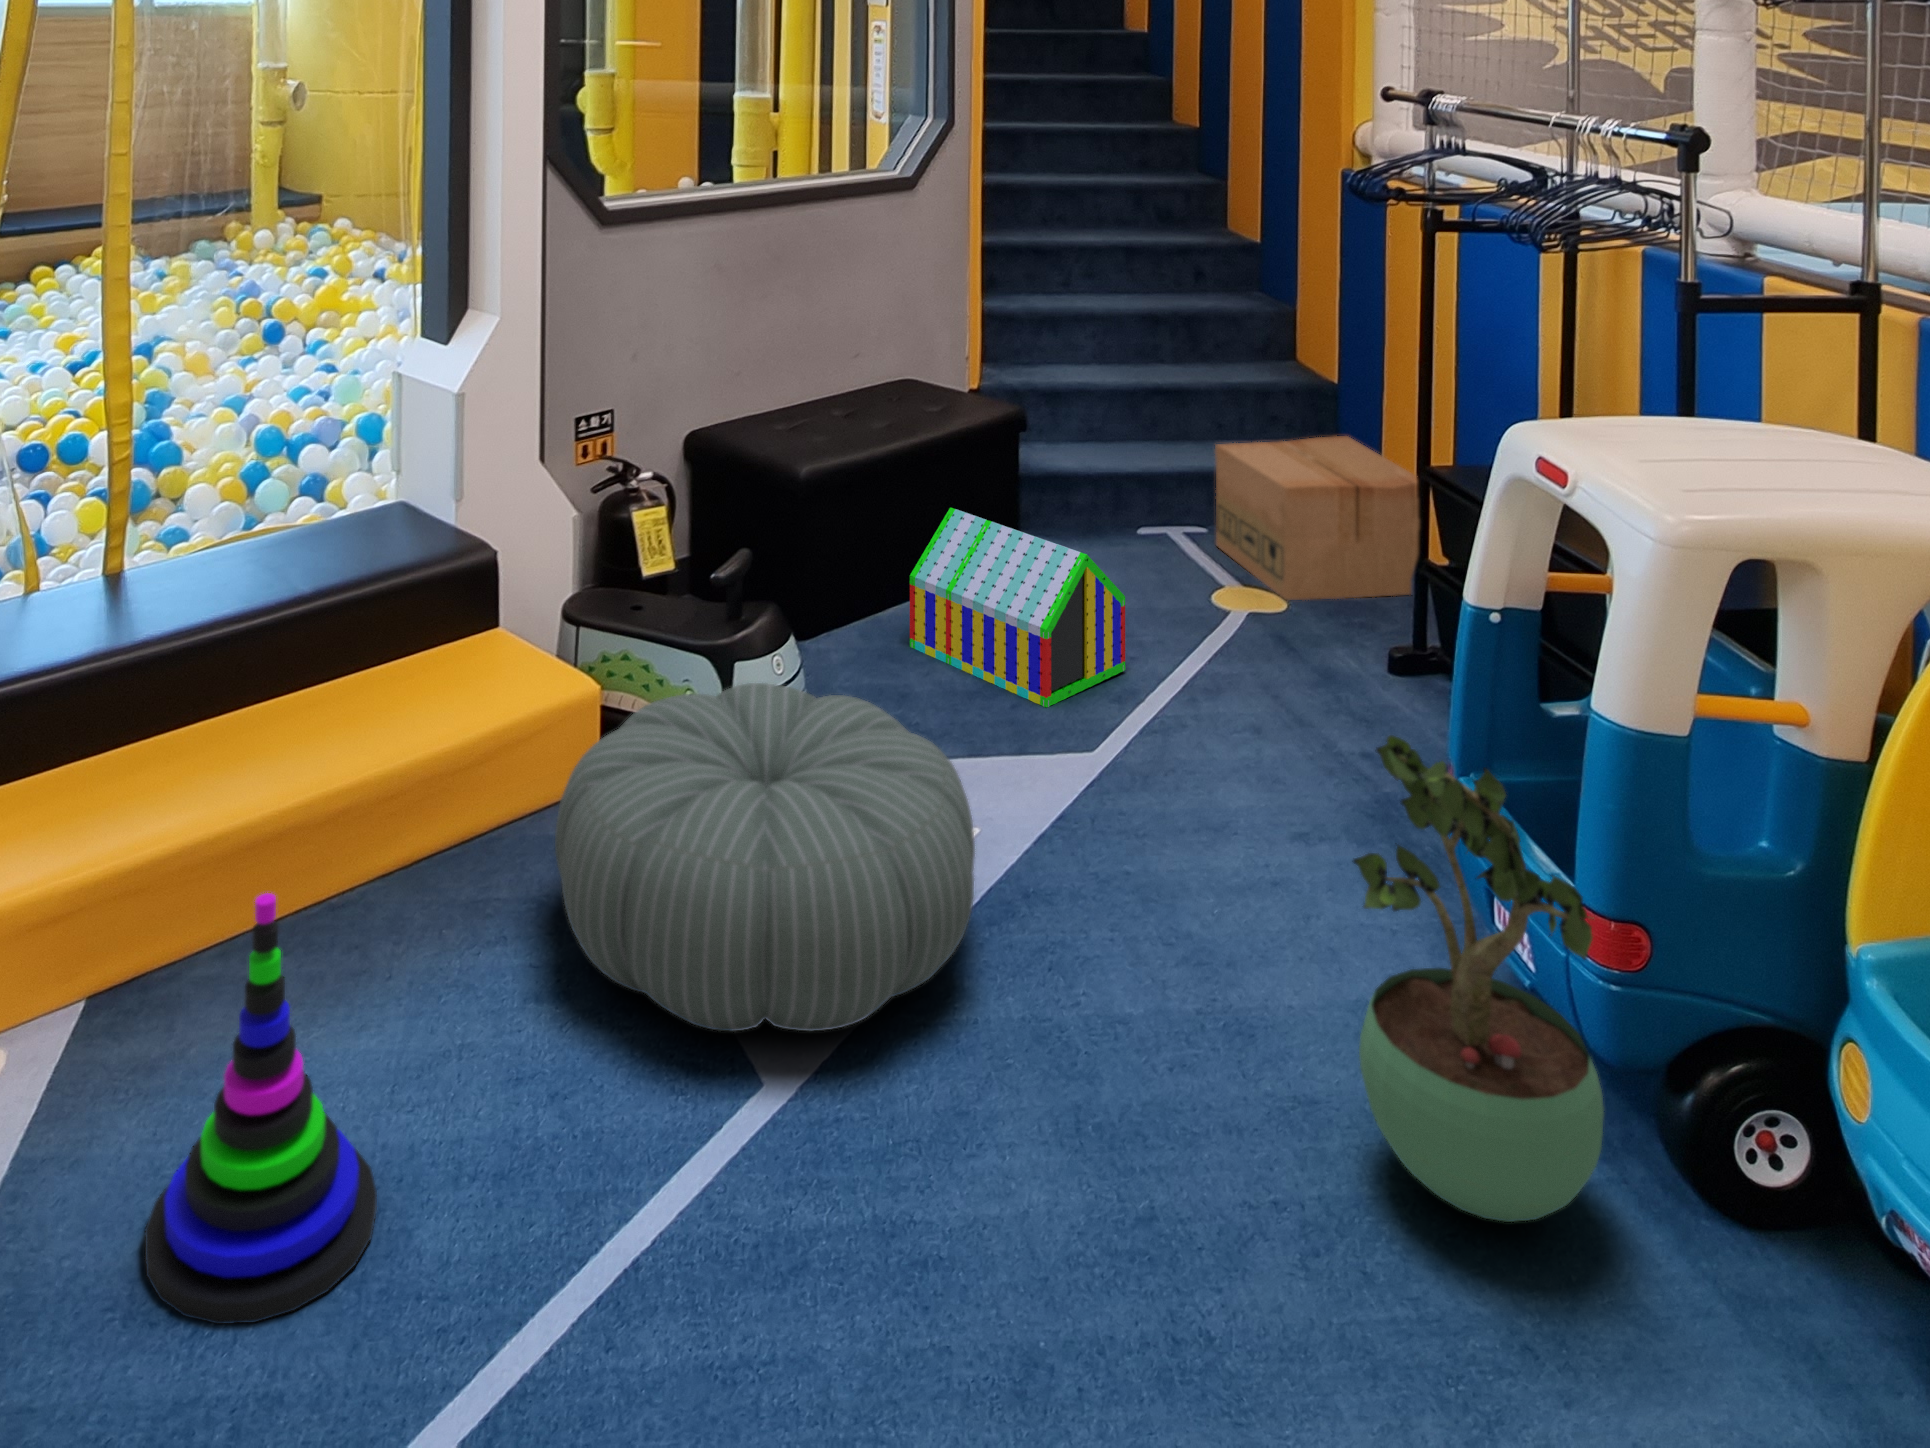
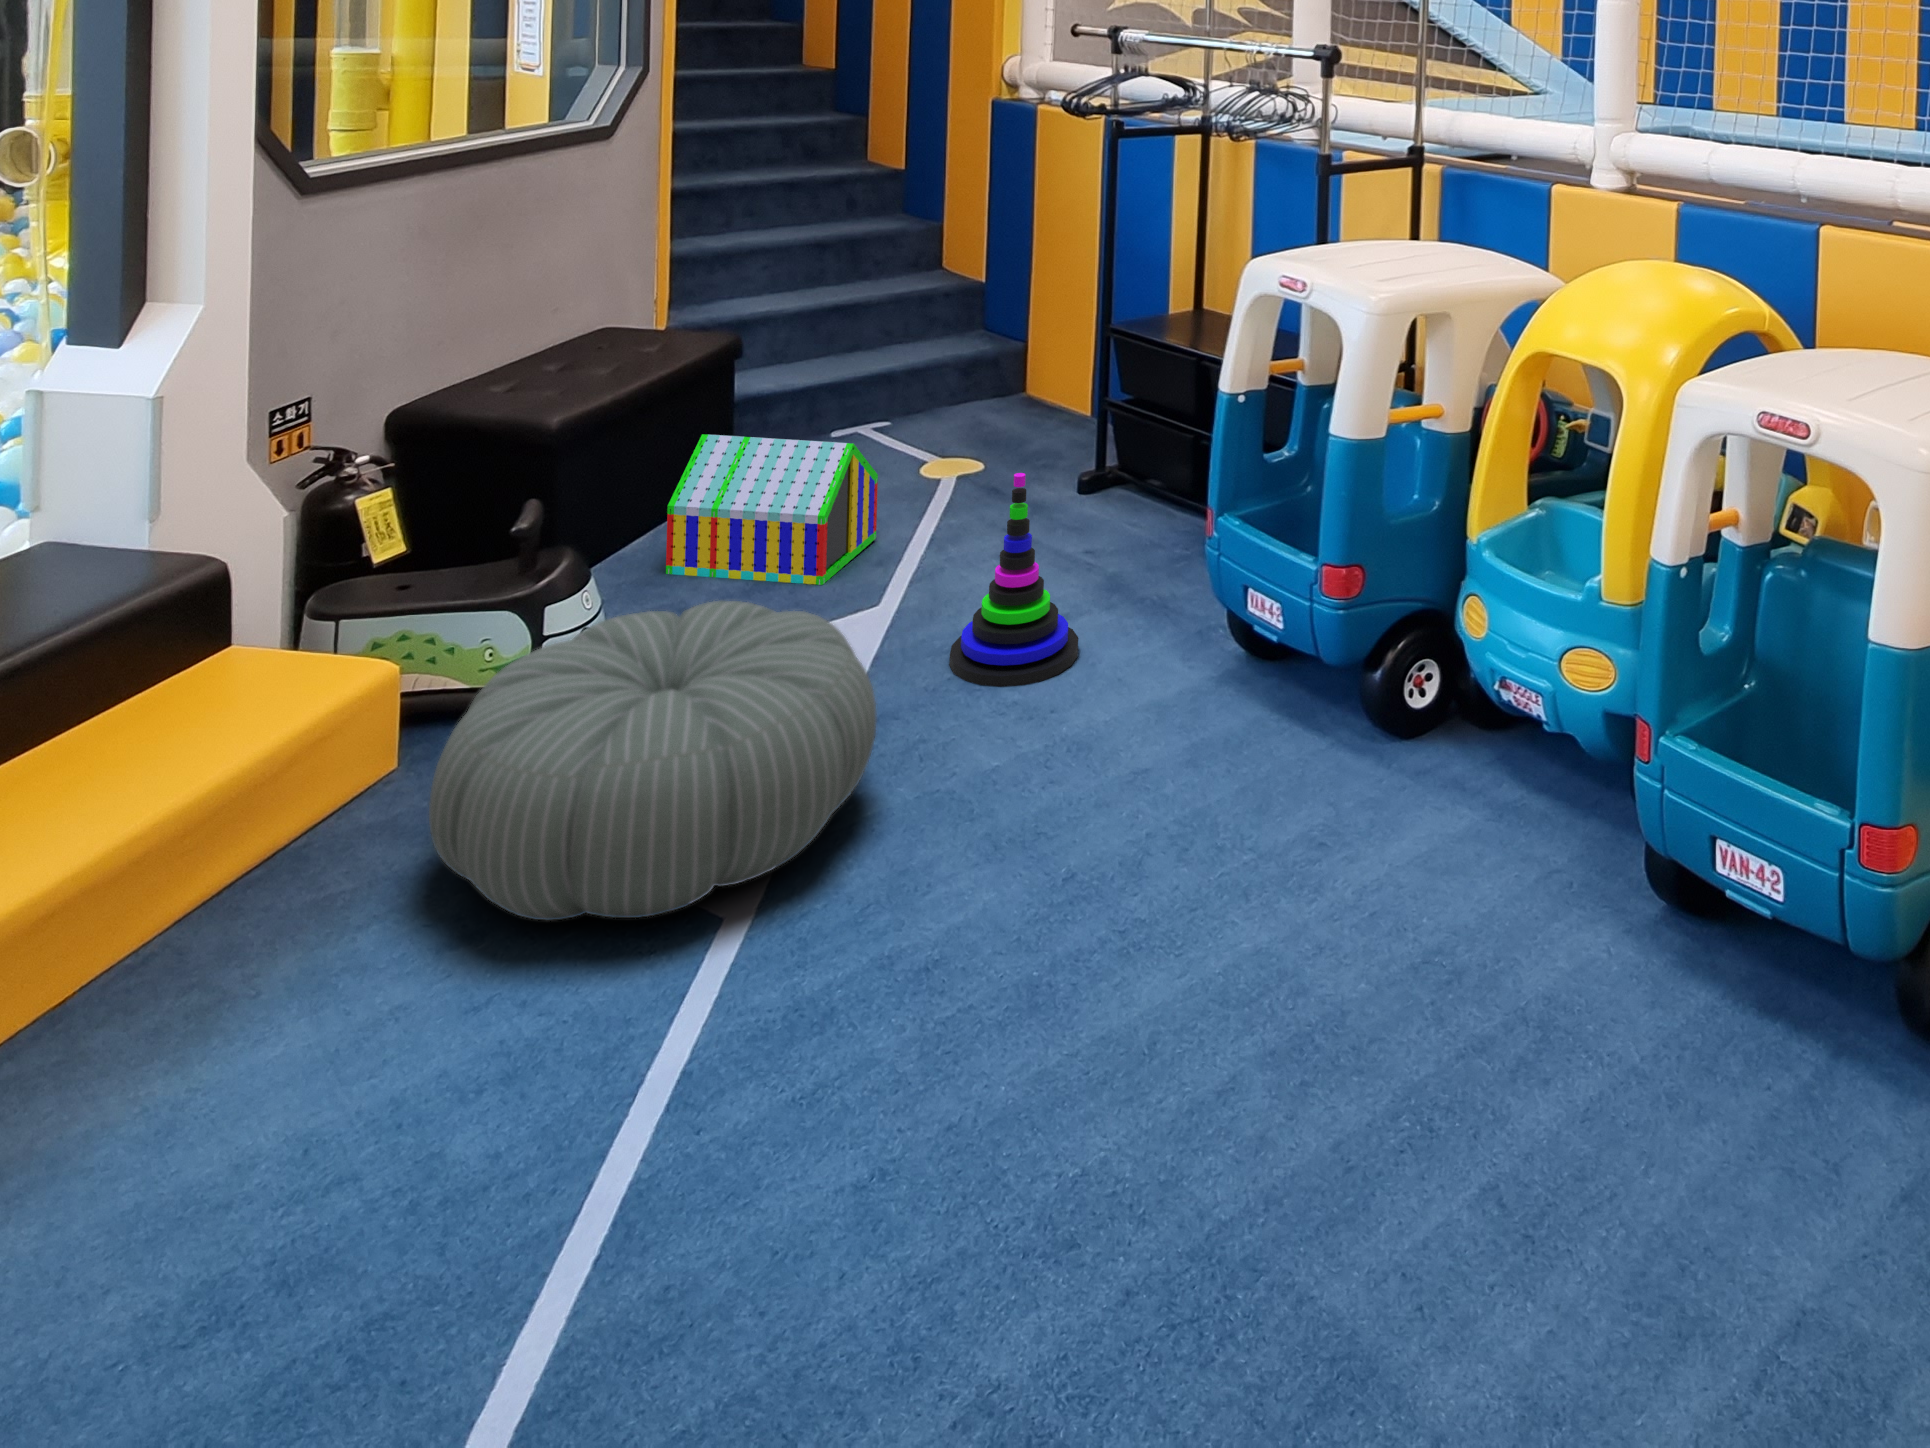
cardboard box: present [1215,436,1419,600] -> none [902,314,1080,456]
potted plant: present [1353,735,1604,1222] -> none [1180,482,1357,782]
stacking toy: present [145,893,377,1324] -> present [949,473,1078,687]

